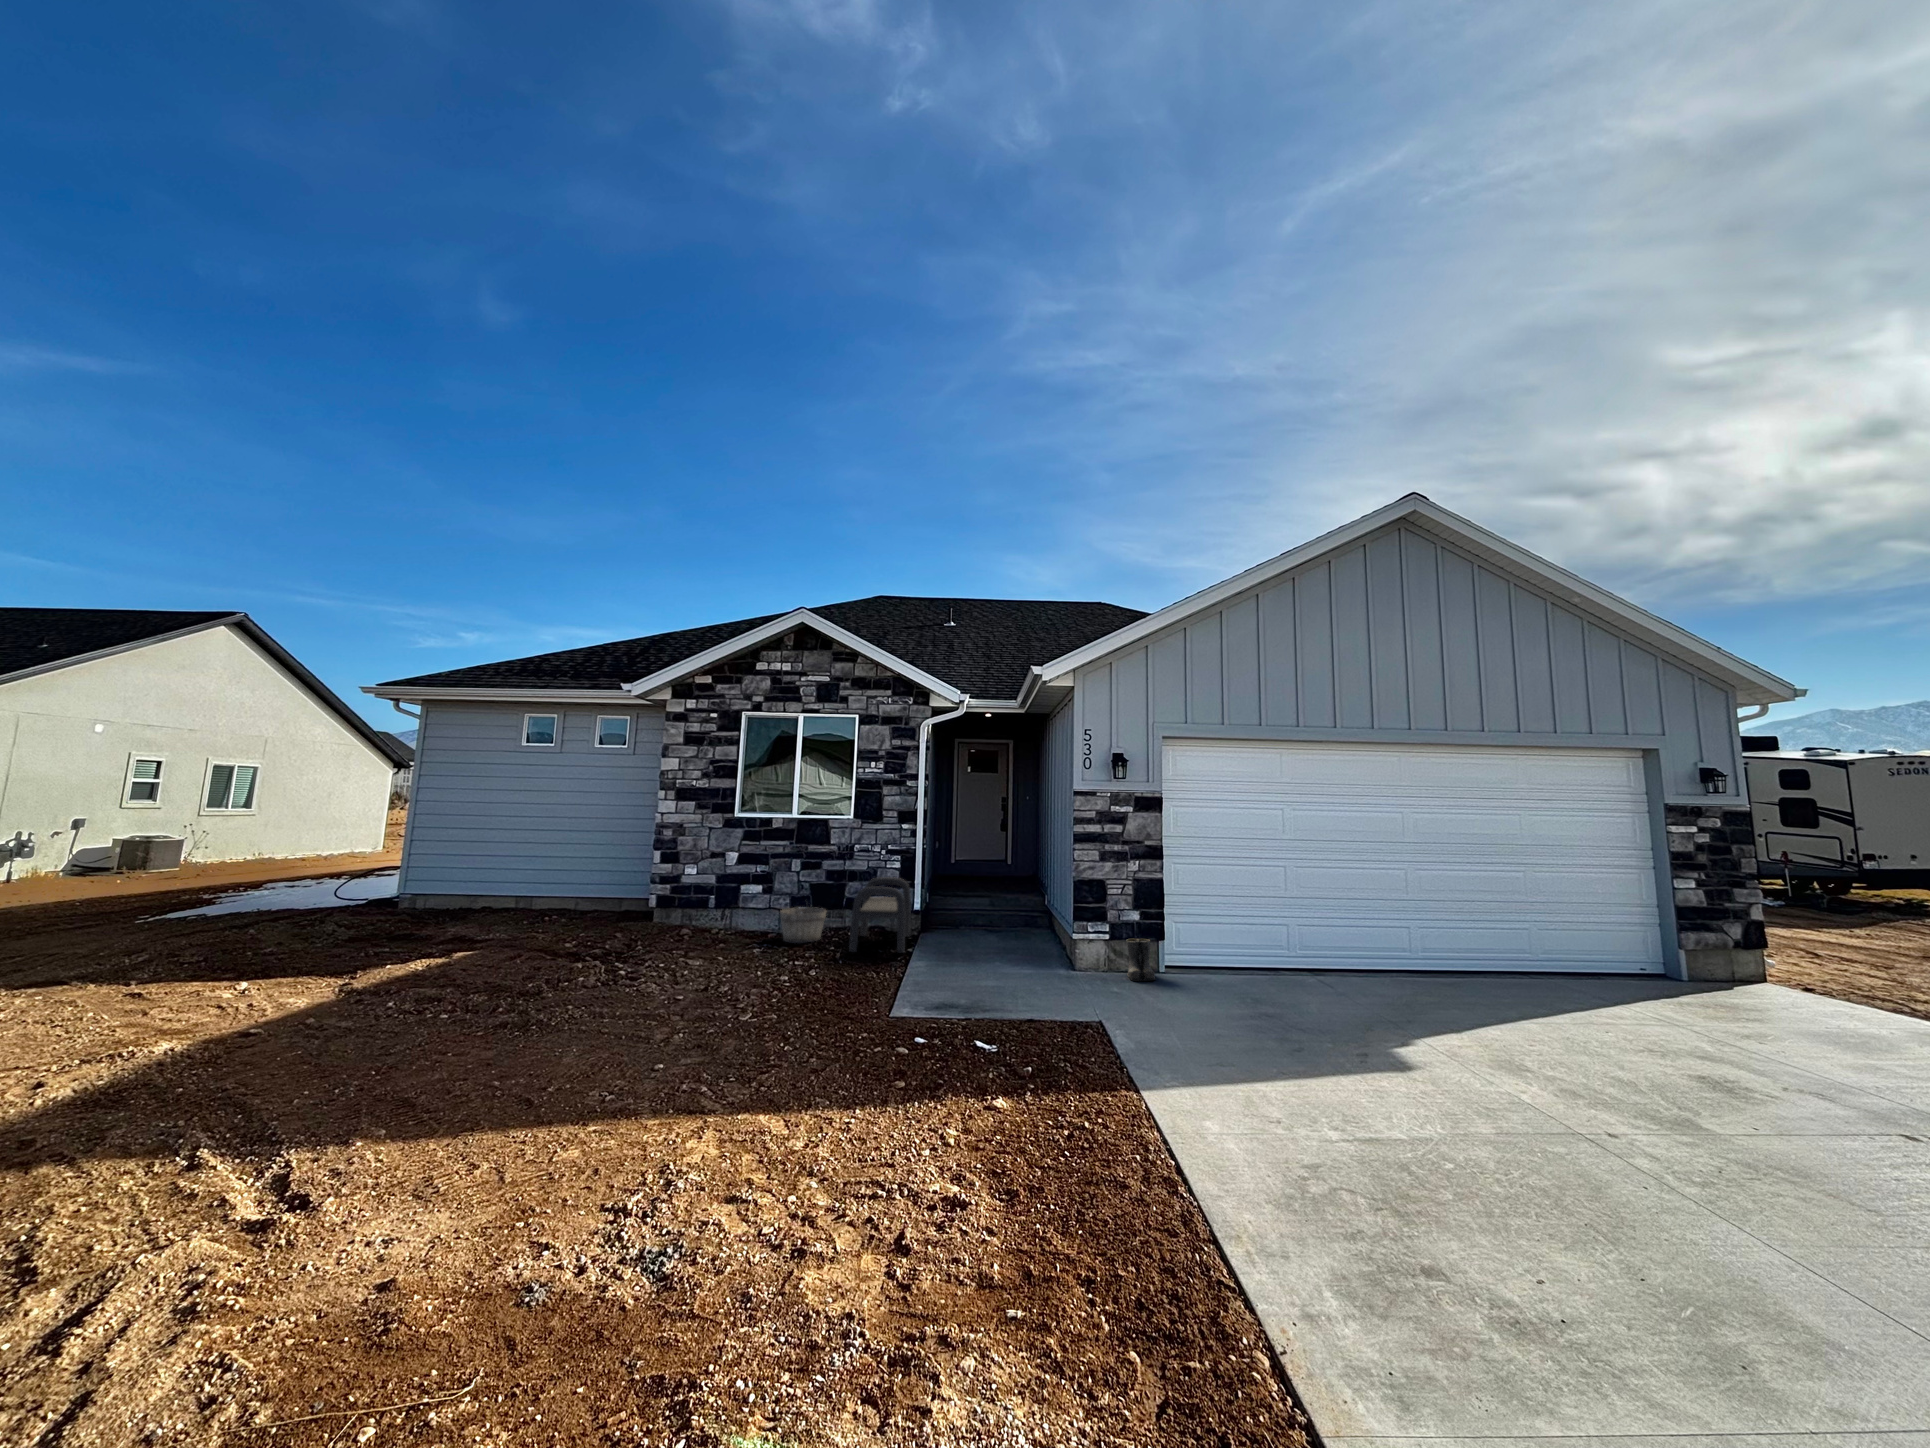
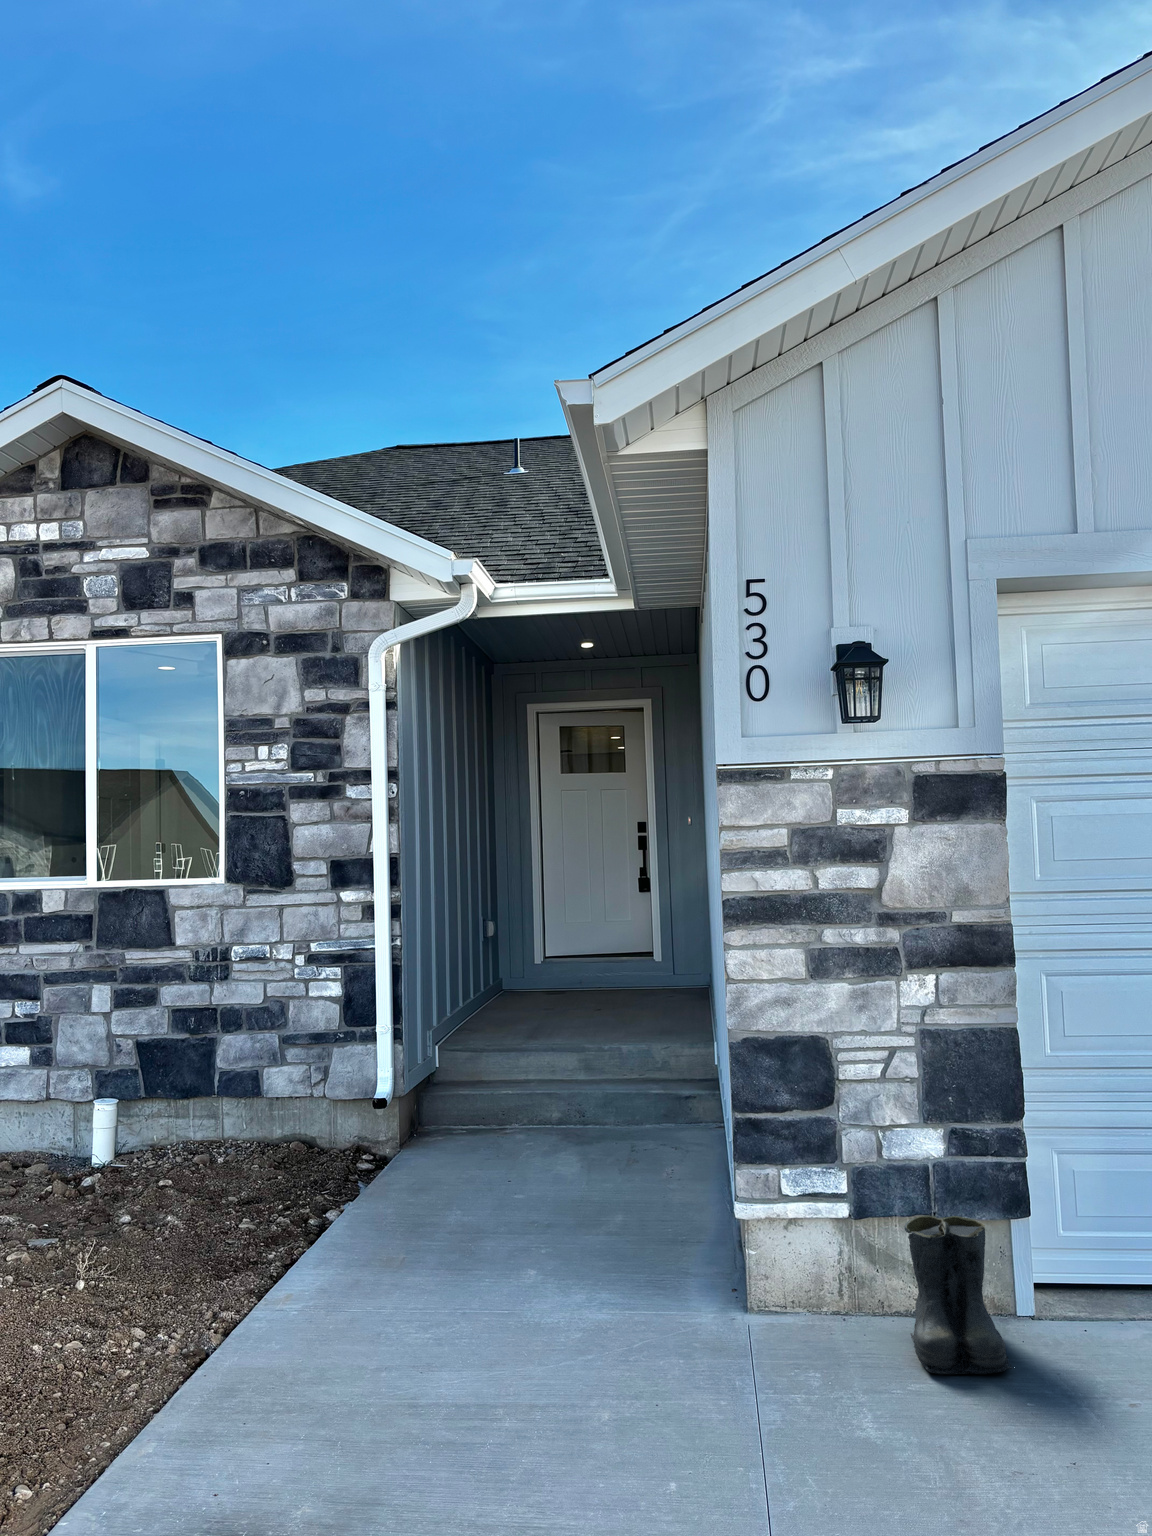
bench: present [849,877,911,953] -> none [171,1020,371,1227]
wooden bucket: present [780,903,826,943] -> none [48,1080,165,1188]

